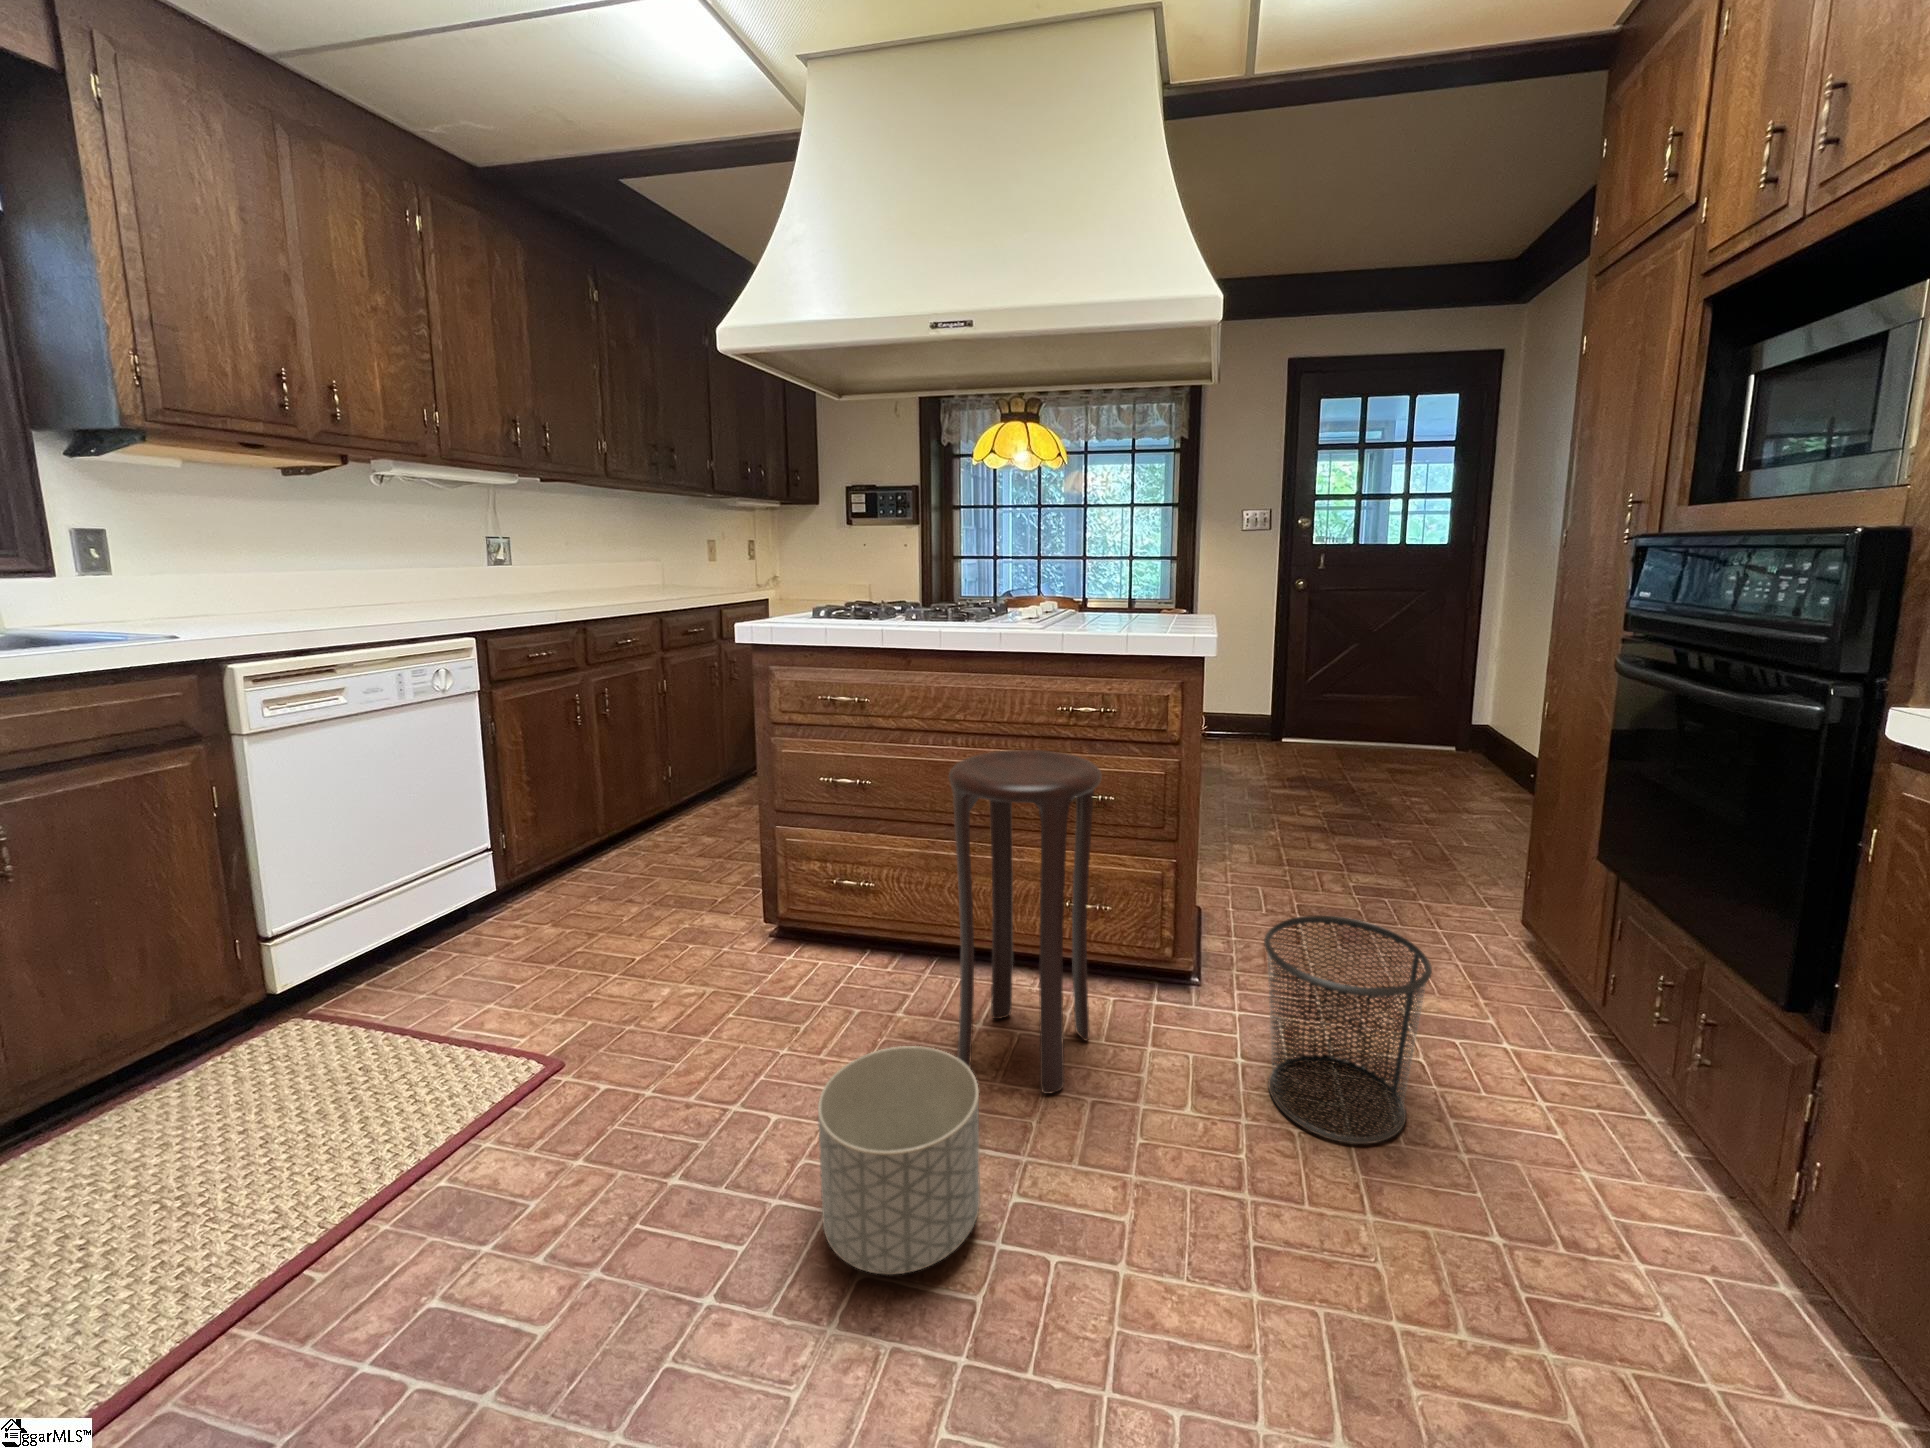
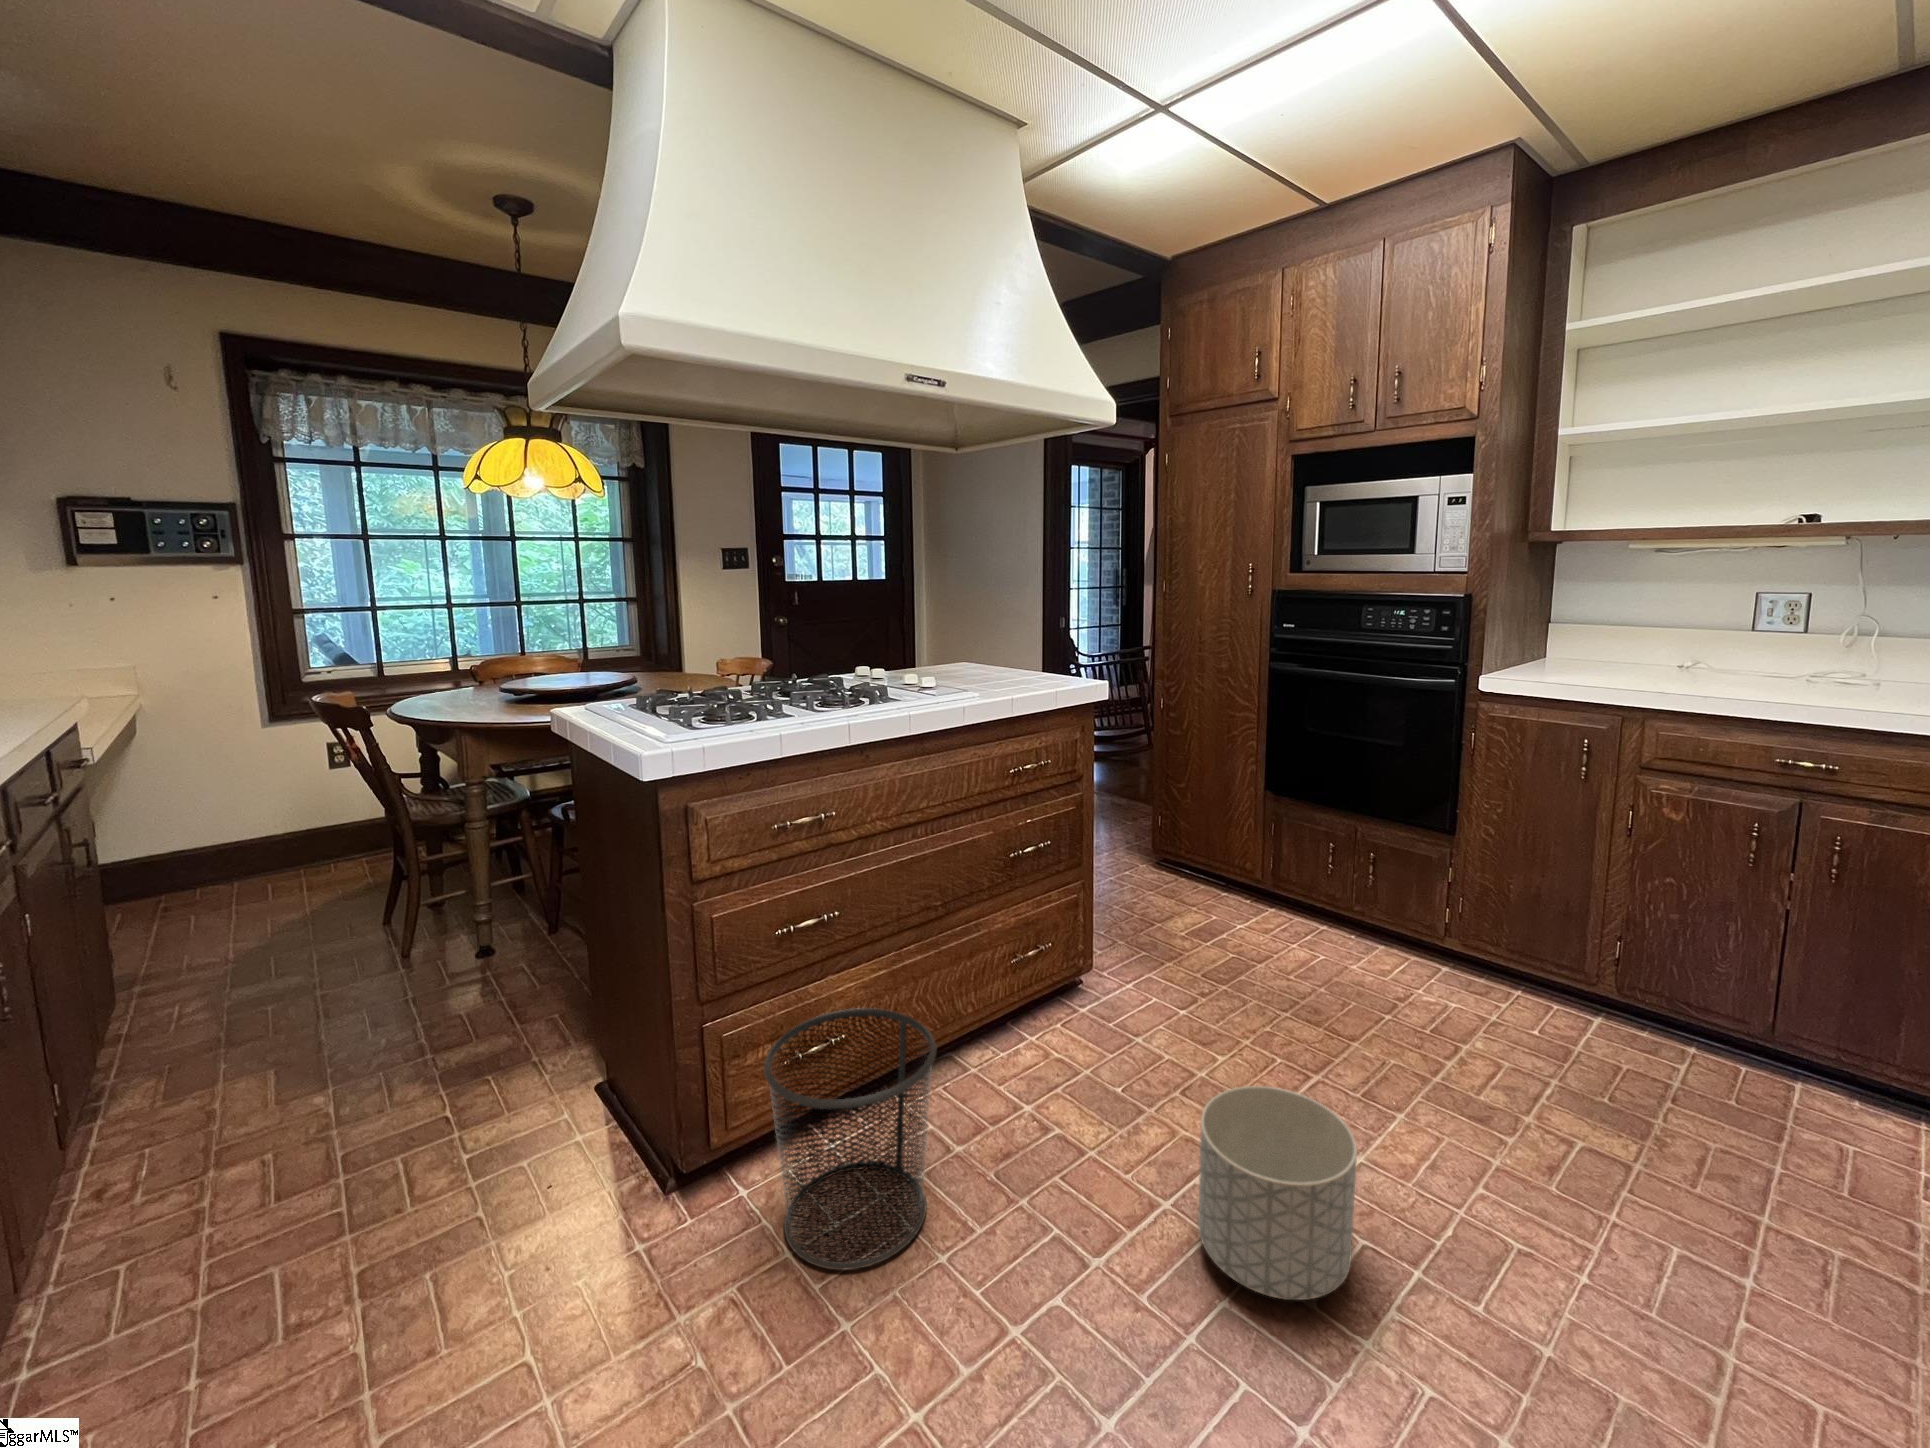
stool: present [949,750,1102,1094] -> none [1024,804,1174,1147]
waste bin: present [1264,916,1432,1144] -> present [764,1008,936,1270]

